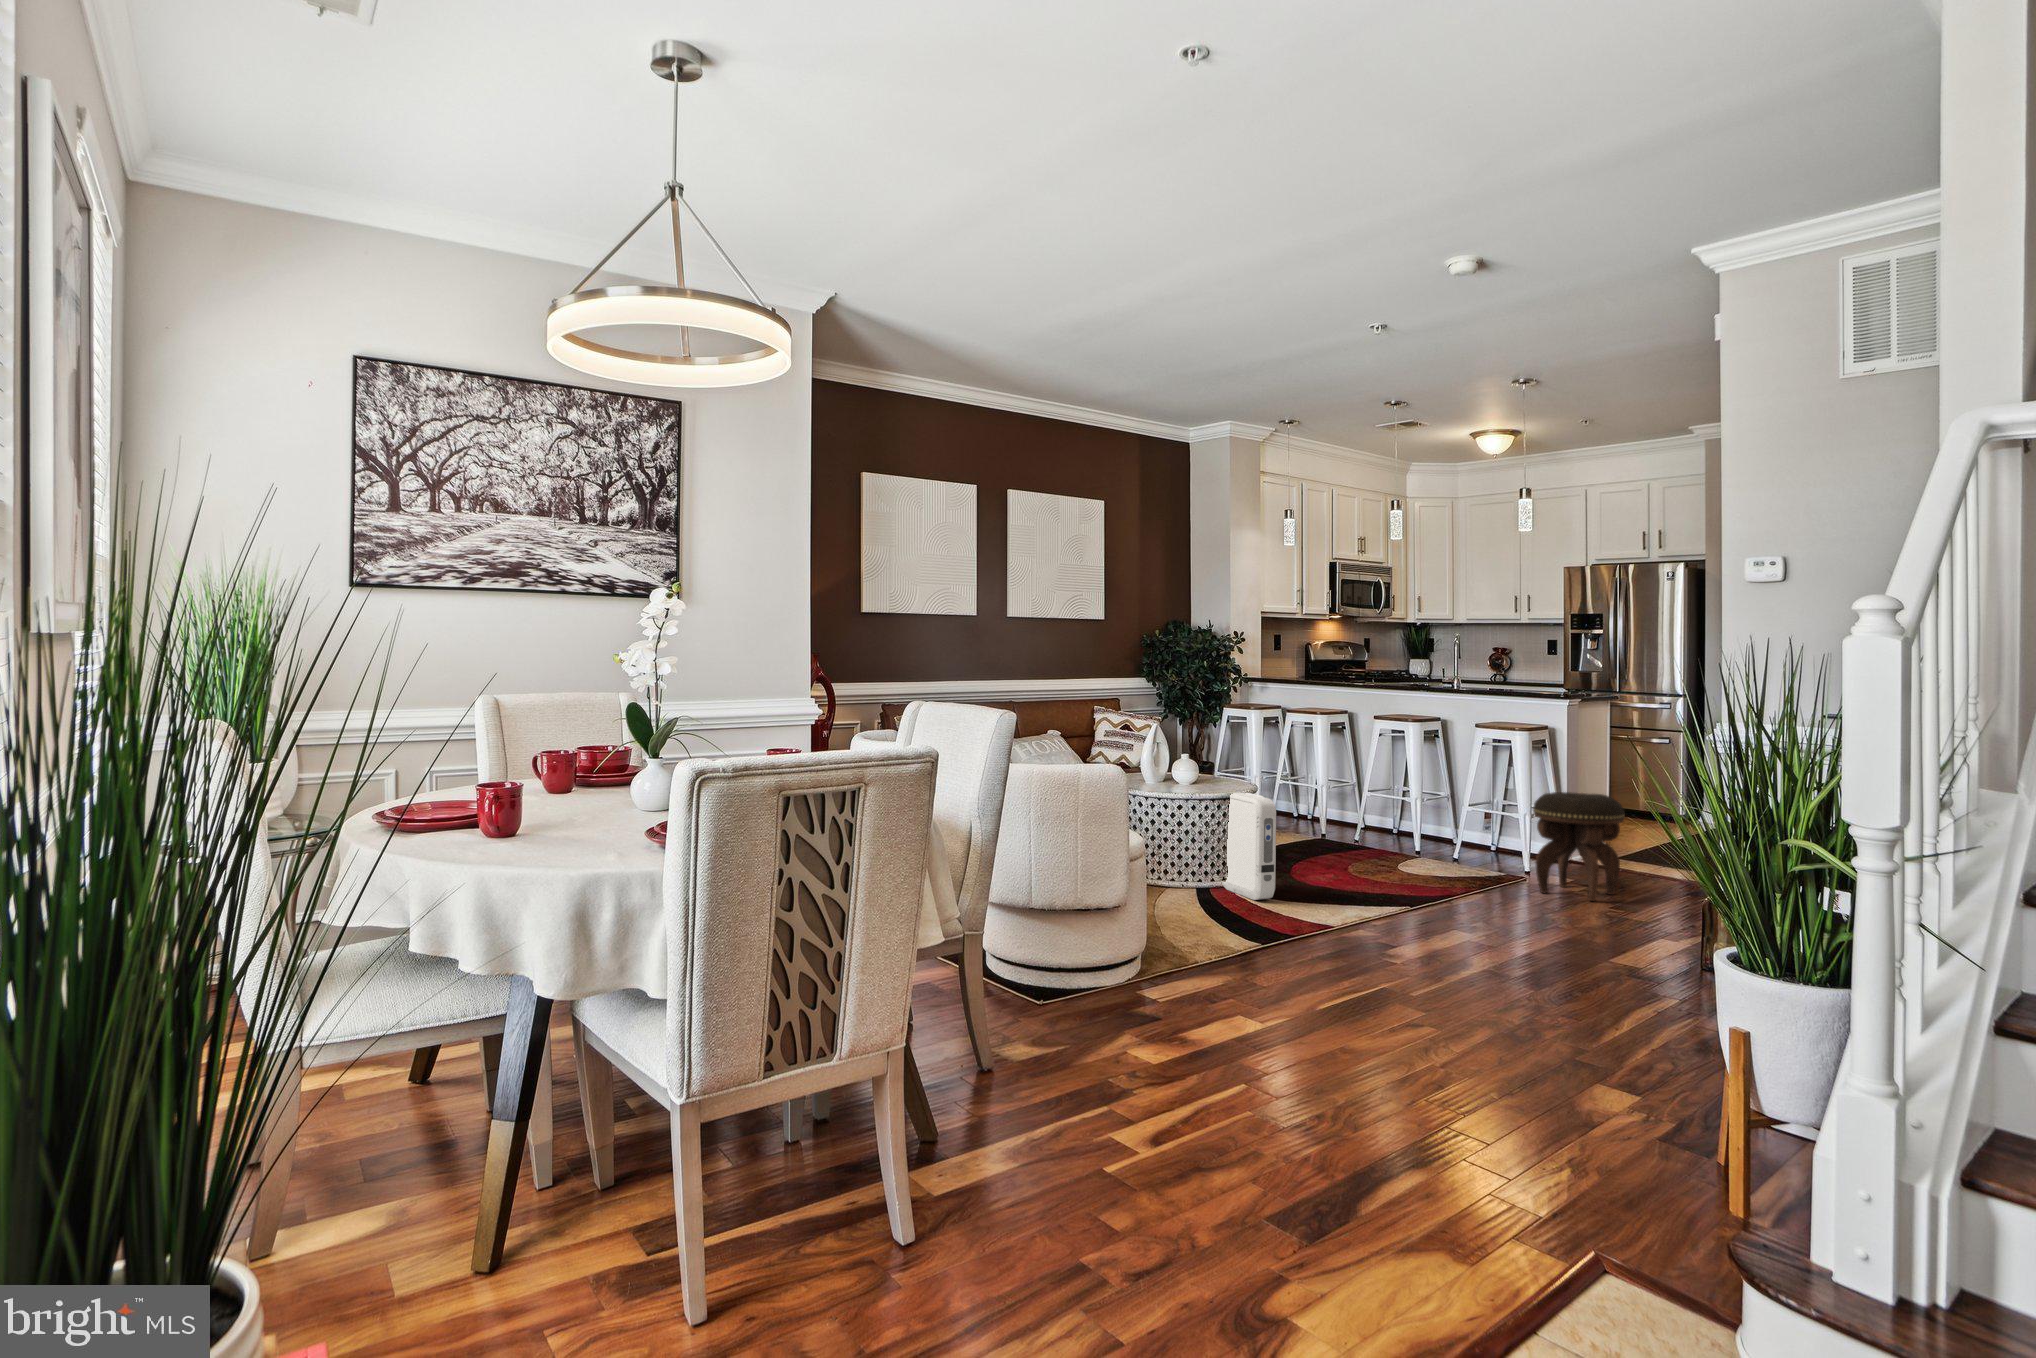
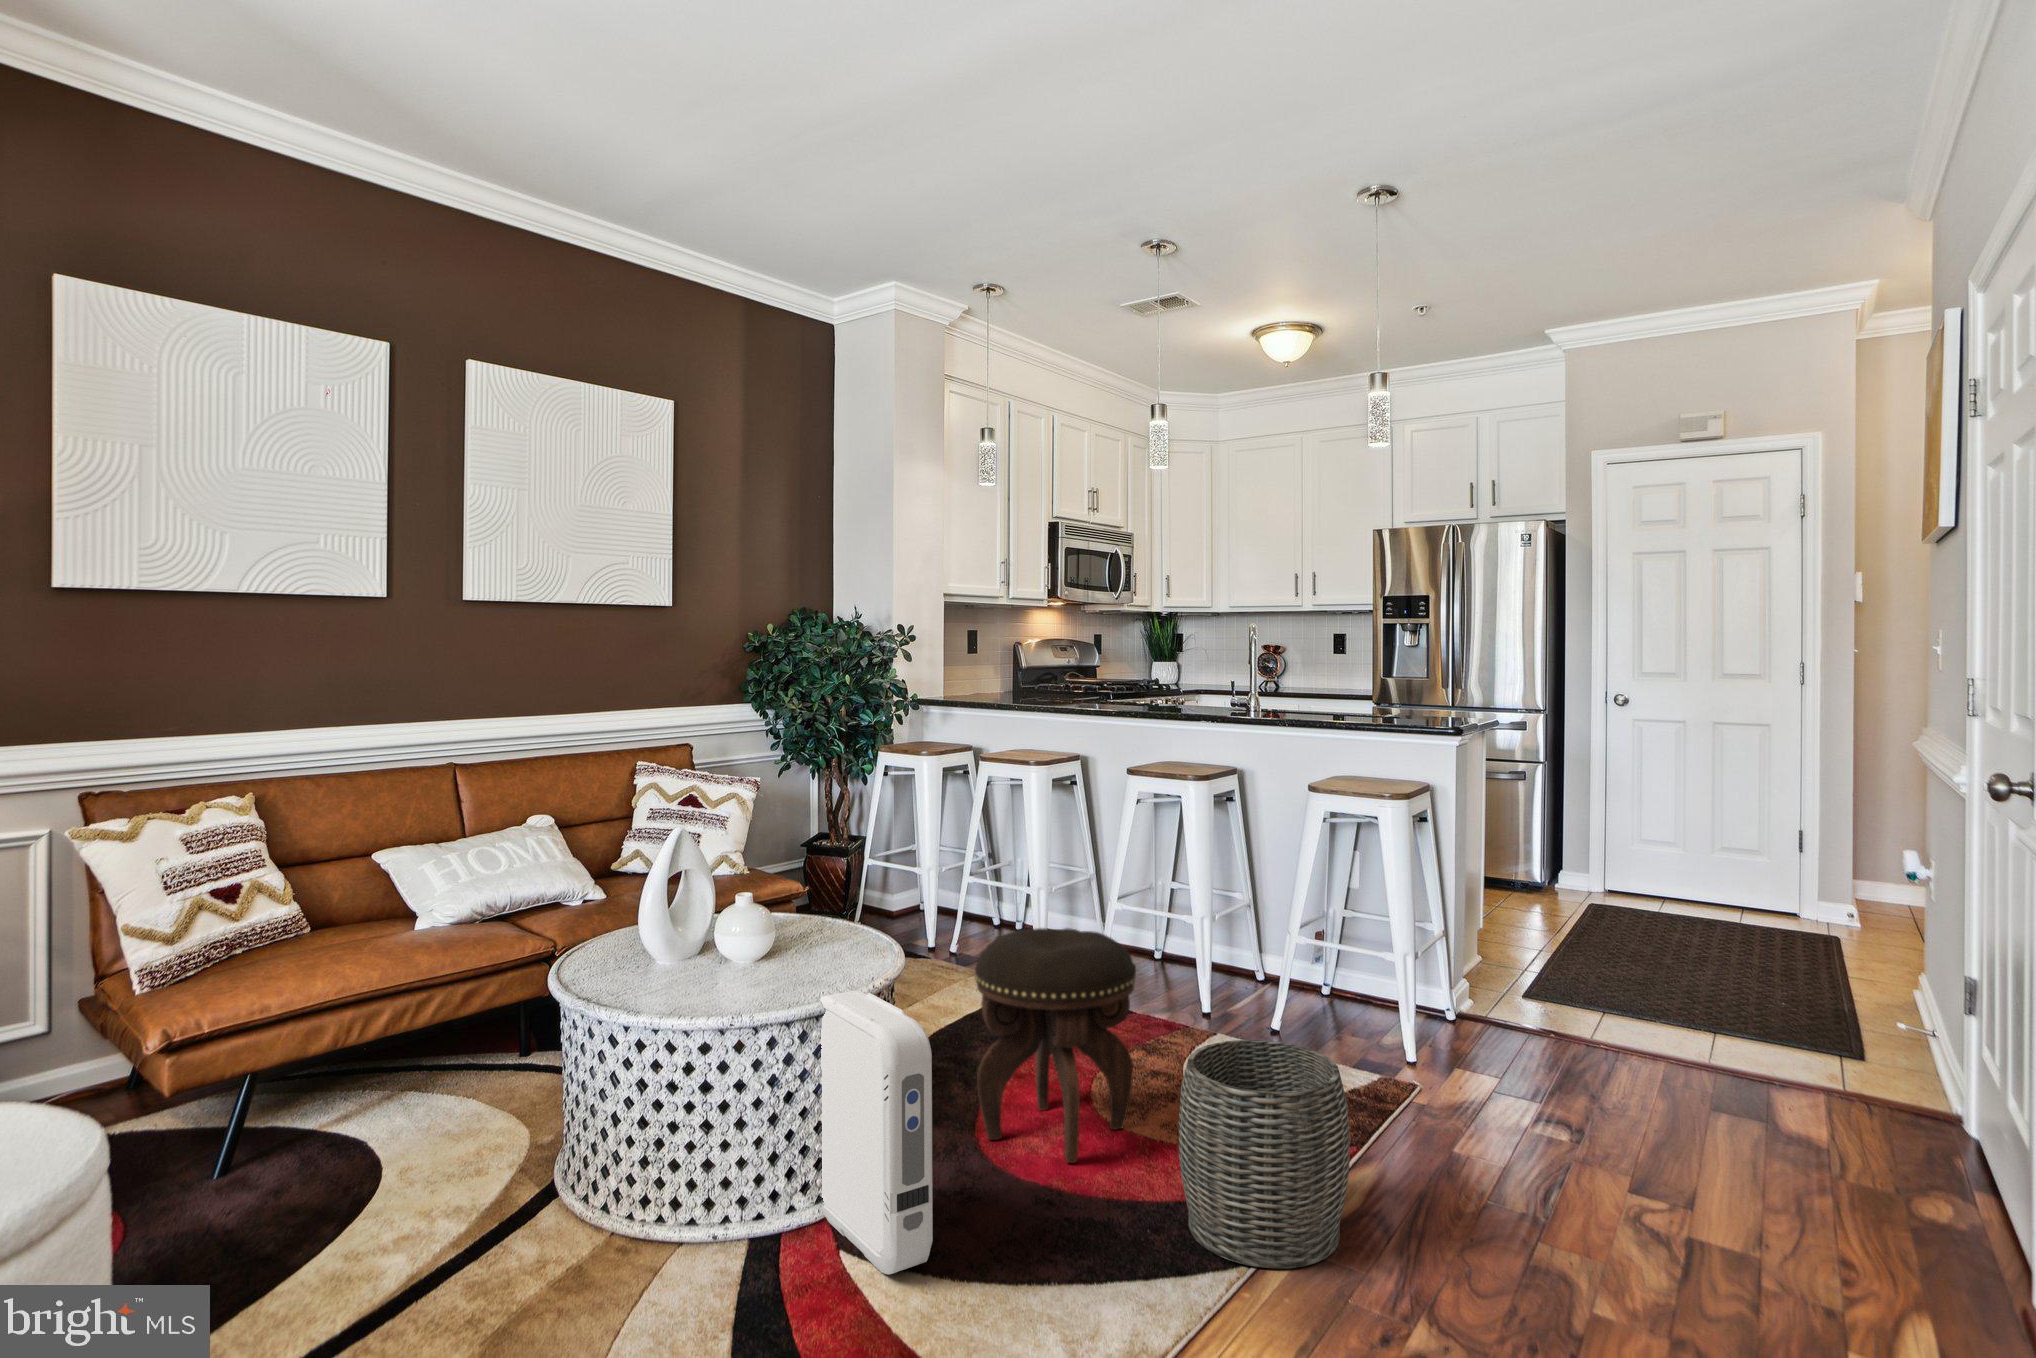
footstool: present [1533,792,1625,901] -> present [975,928,1136,1163]
woven basket: none [1385,825,1463,910] -> present [1179,1040,1350,1268]

